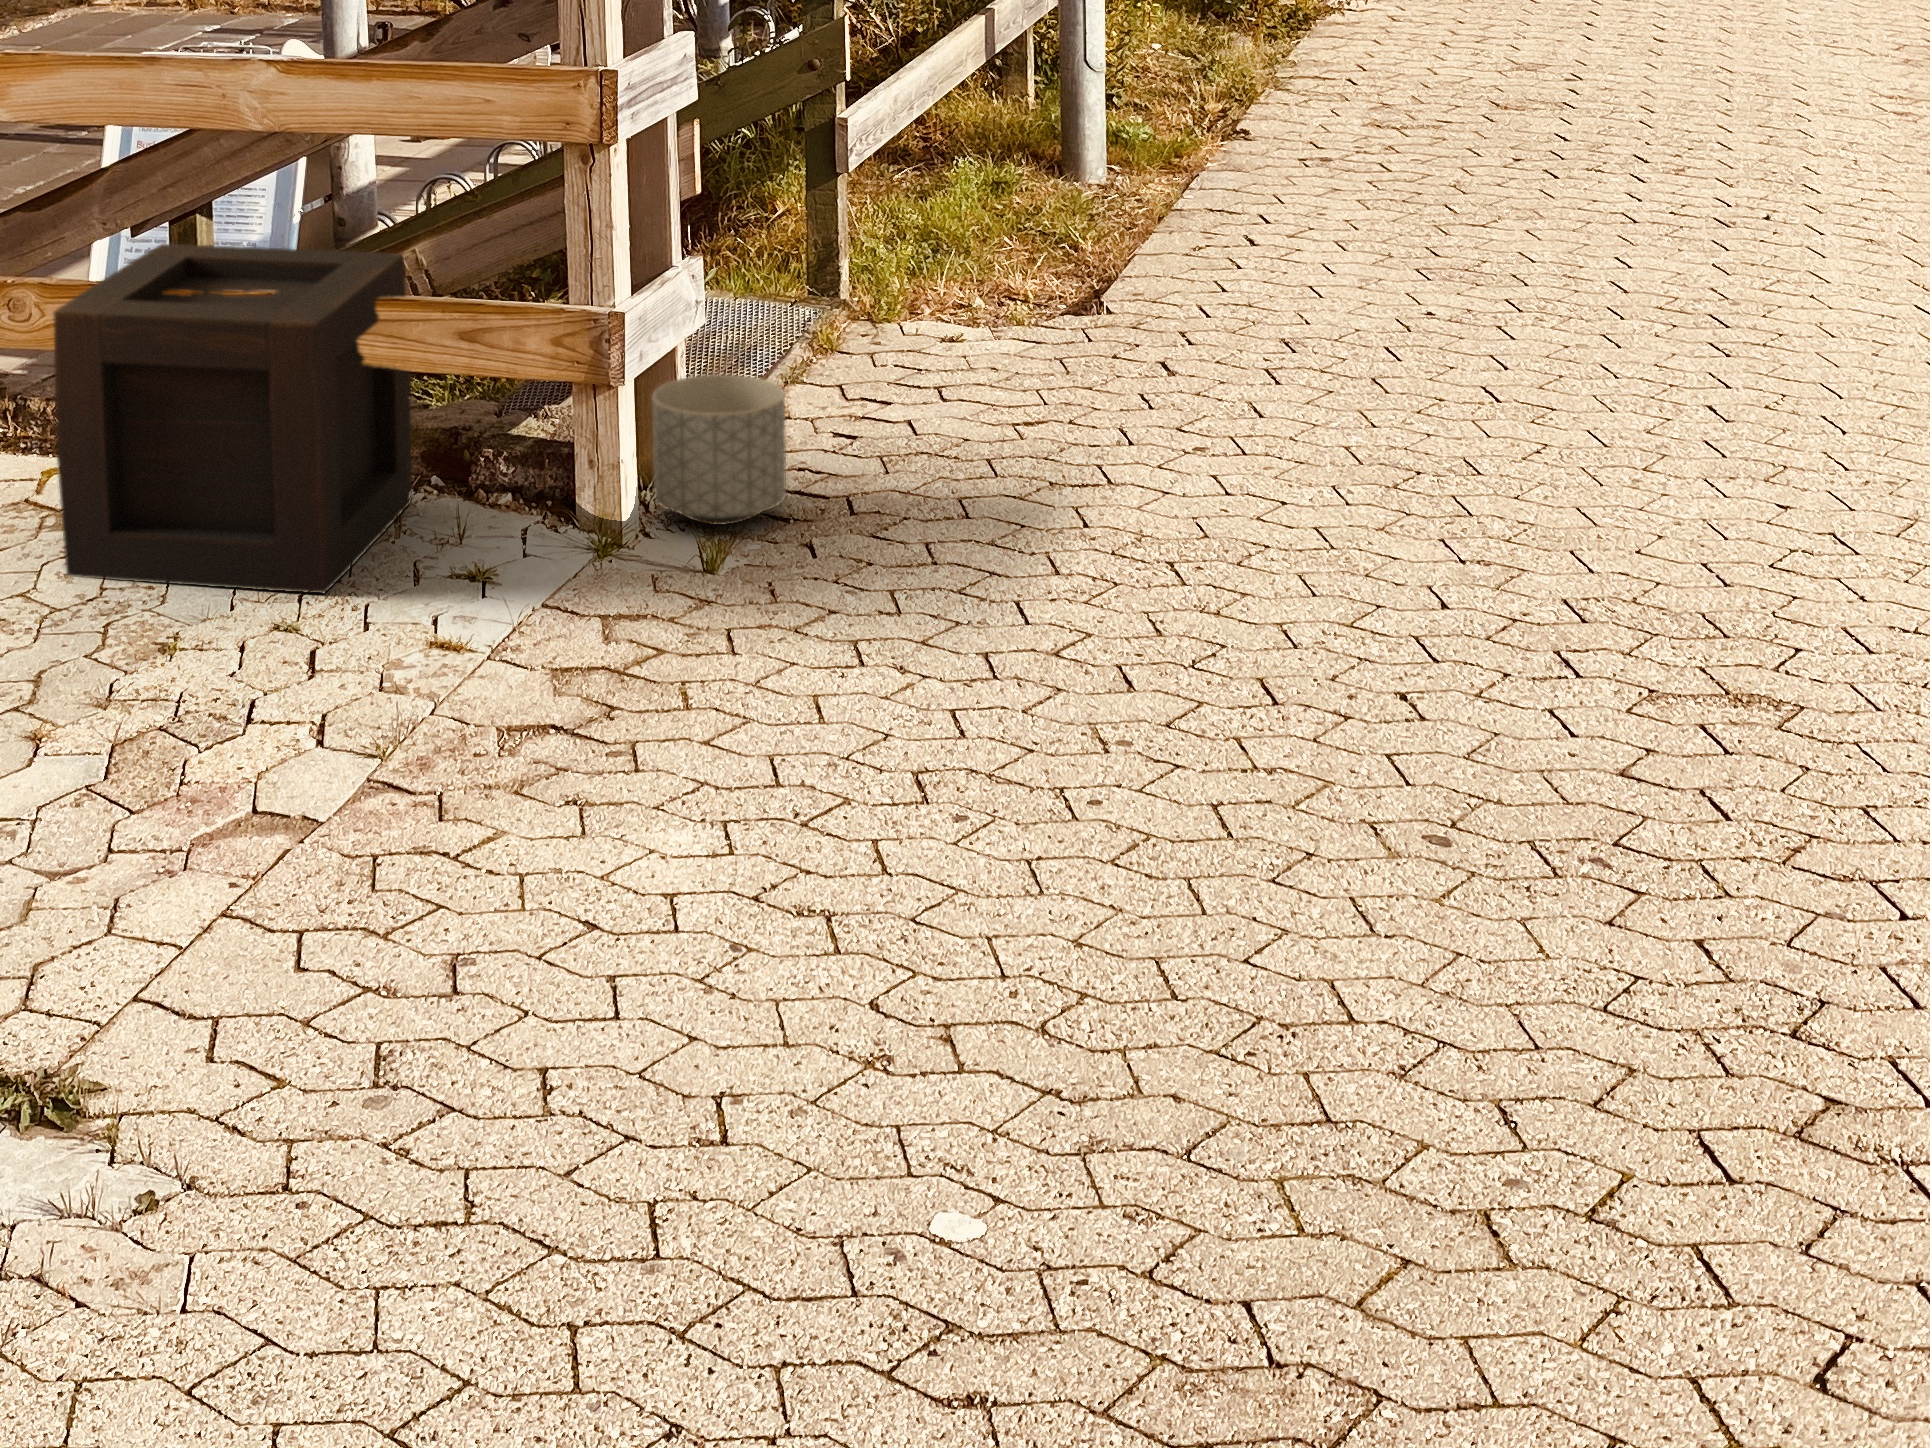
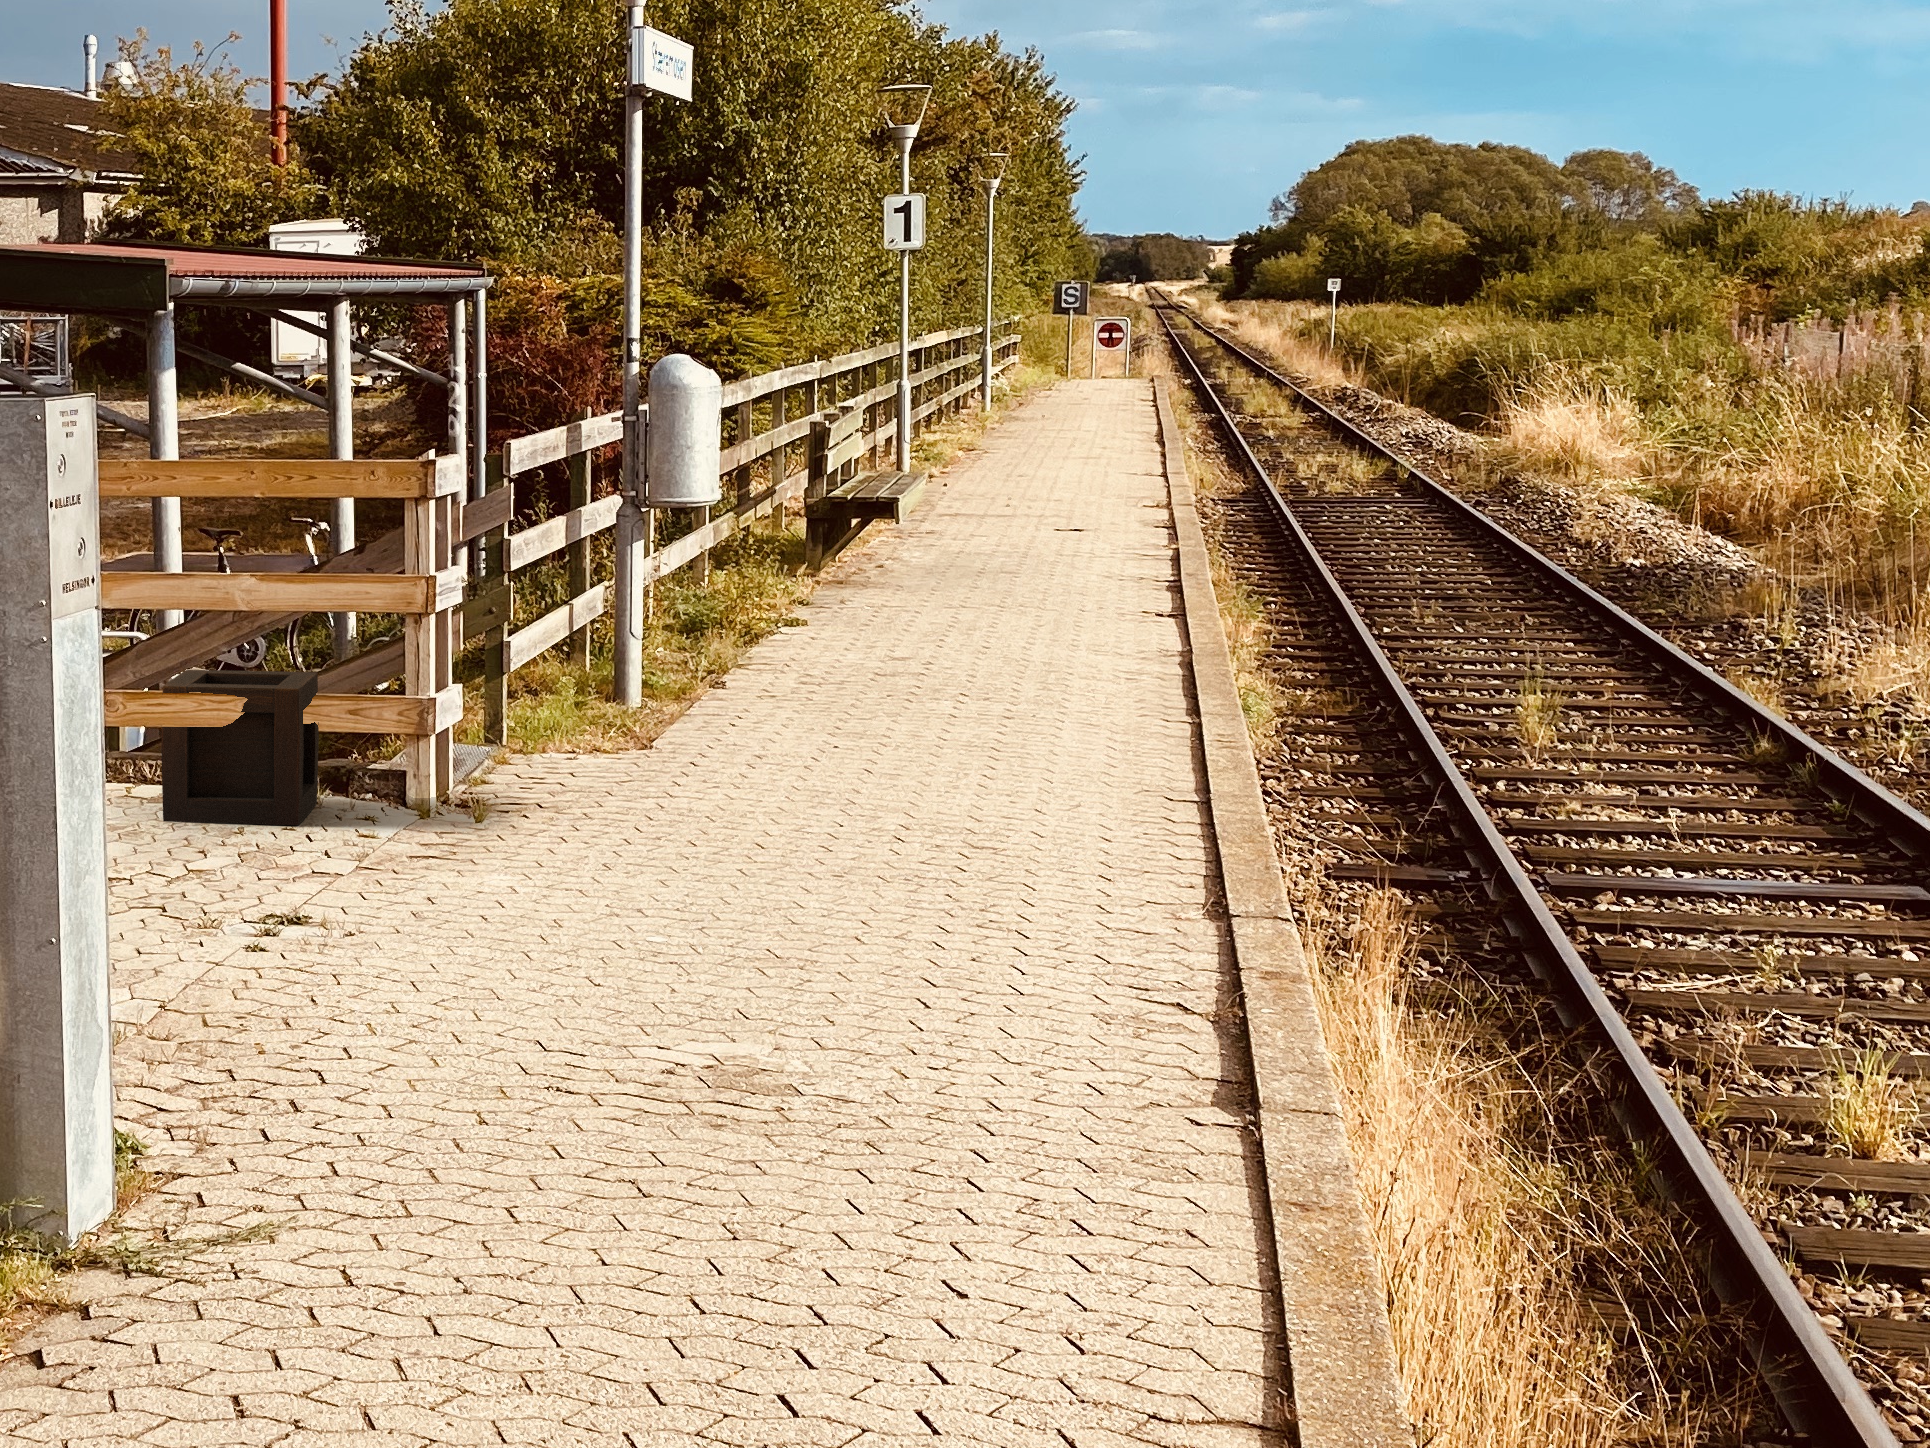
planter: present [652,375,786,525] -> none [445,739,514,810]

